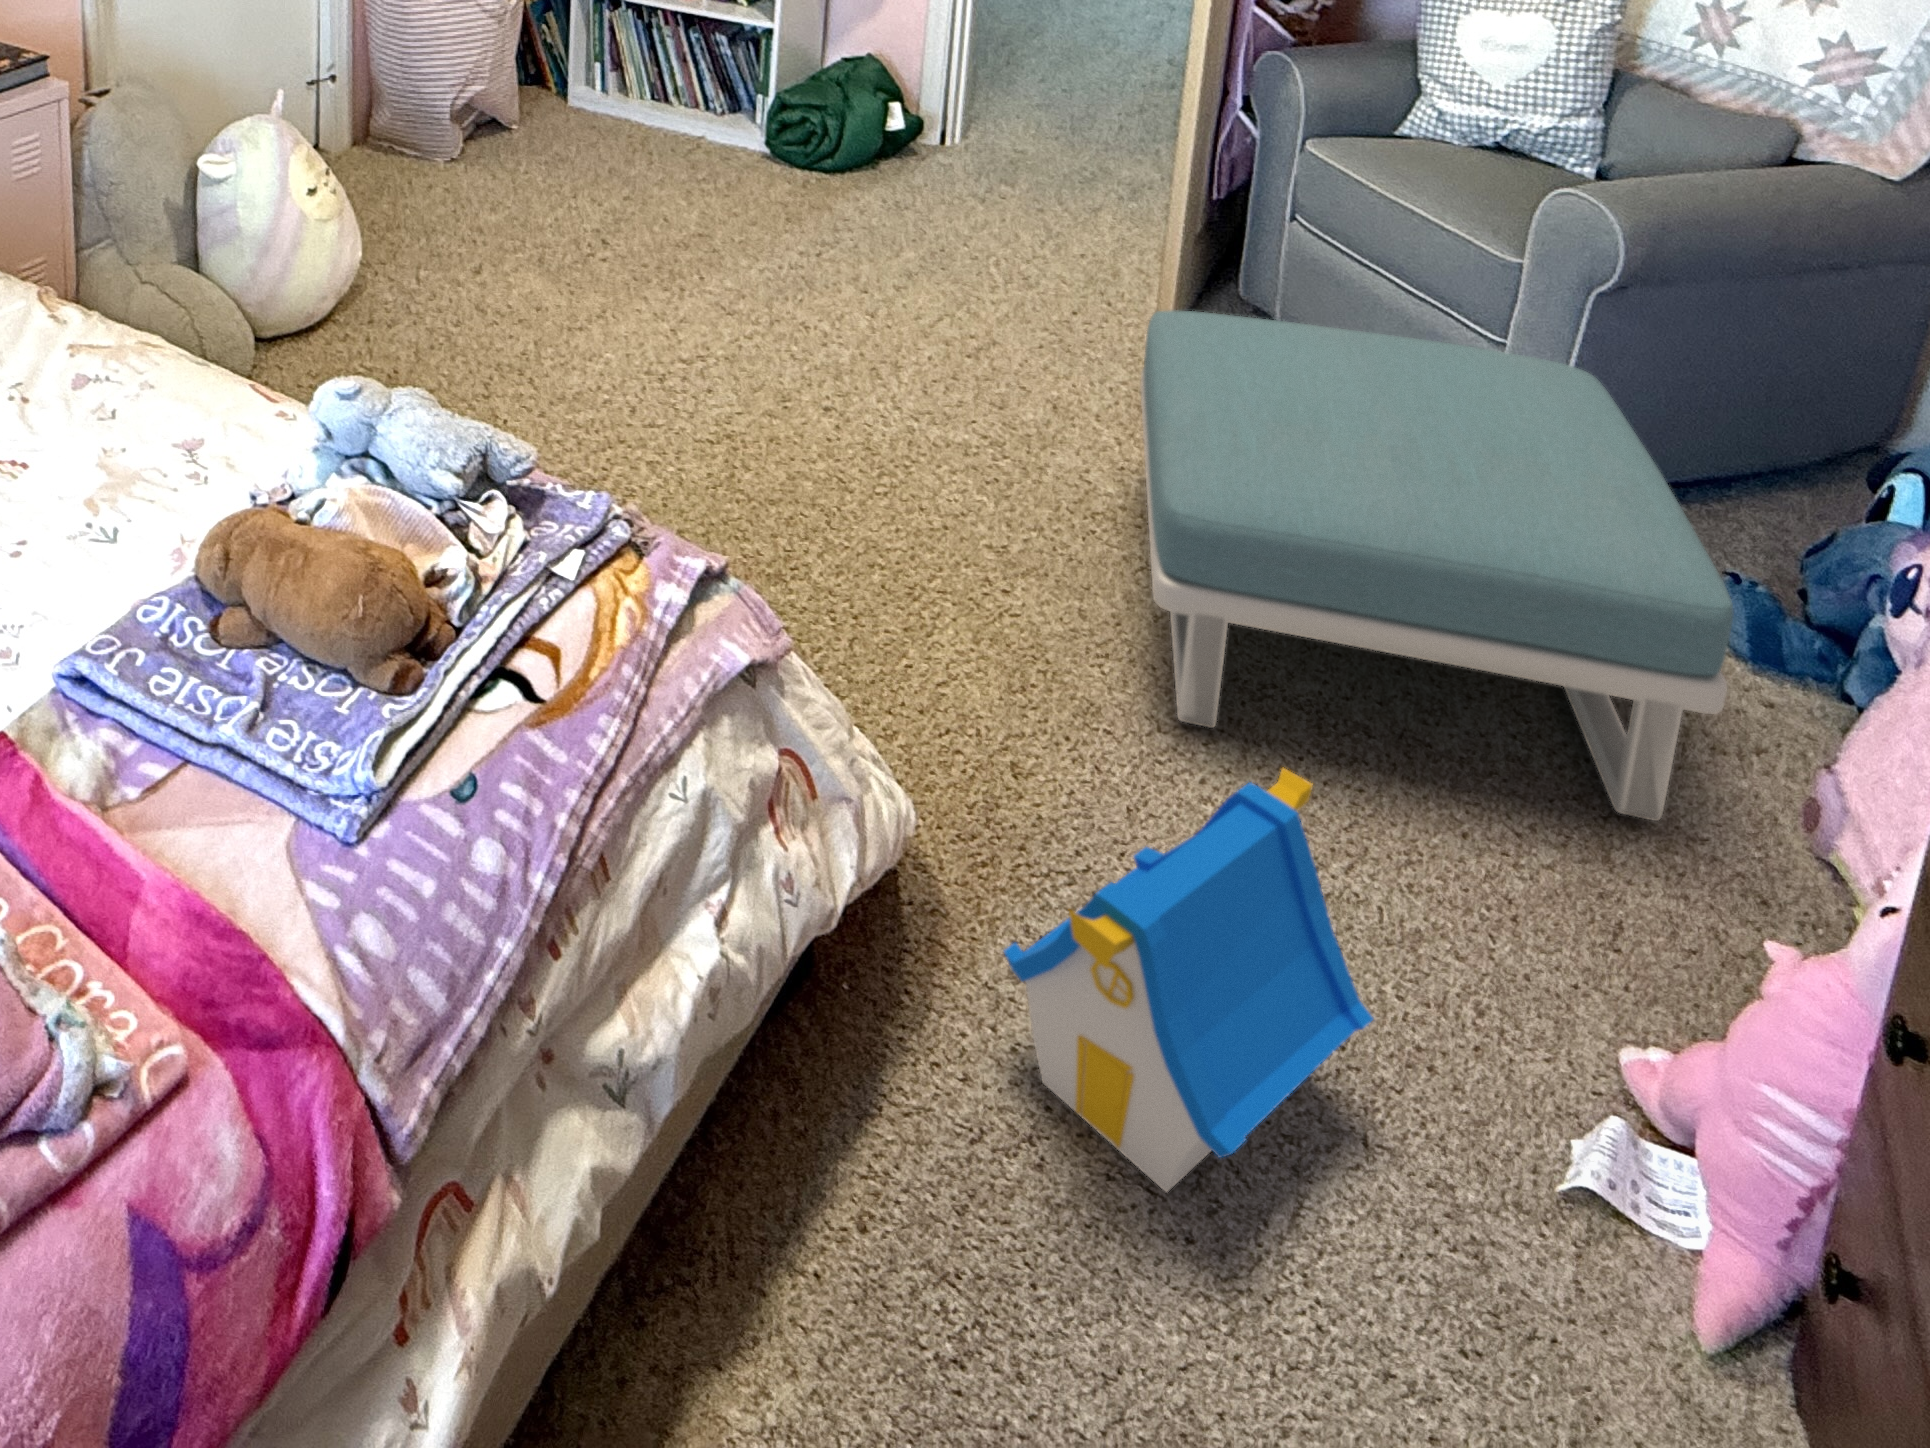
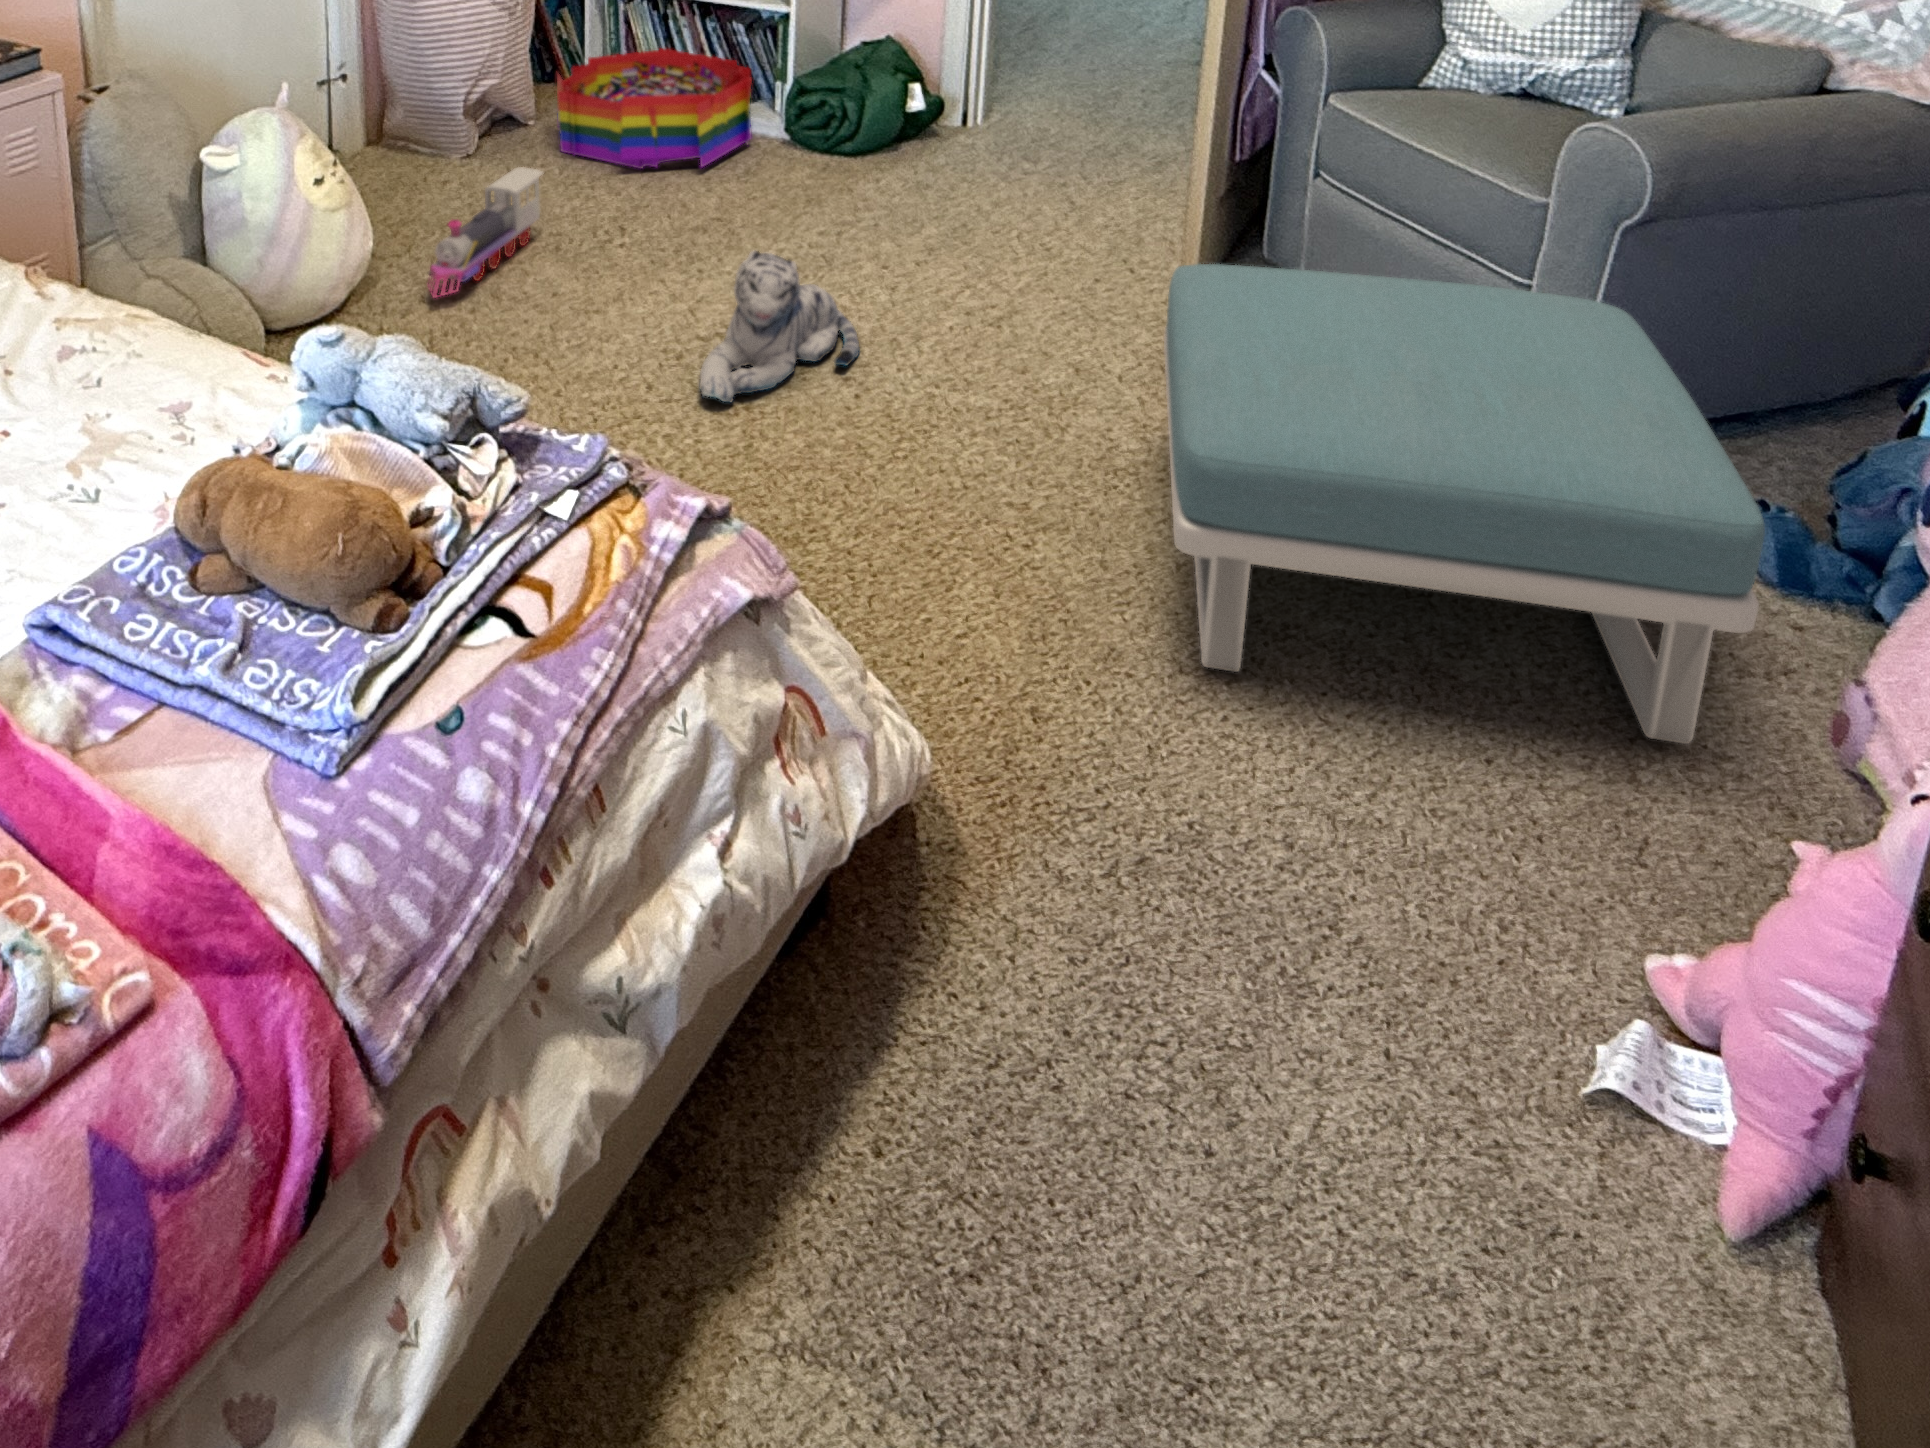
storage bin: none [546,57,736,181] -> present [557,48,752,169]
toy train: none [419,177,535,307] -> present [428,167,542,298]
plush toy: none [685,276,841,426] -> present [700,251,860,402]
toy house: present [1004,768,1373,1192] -> none [1019,692,1396,1112]

